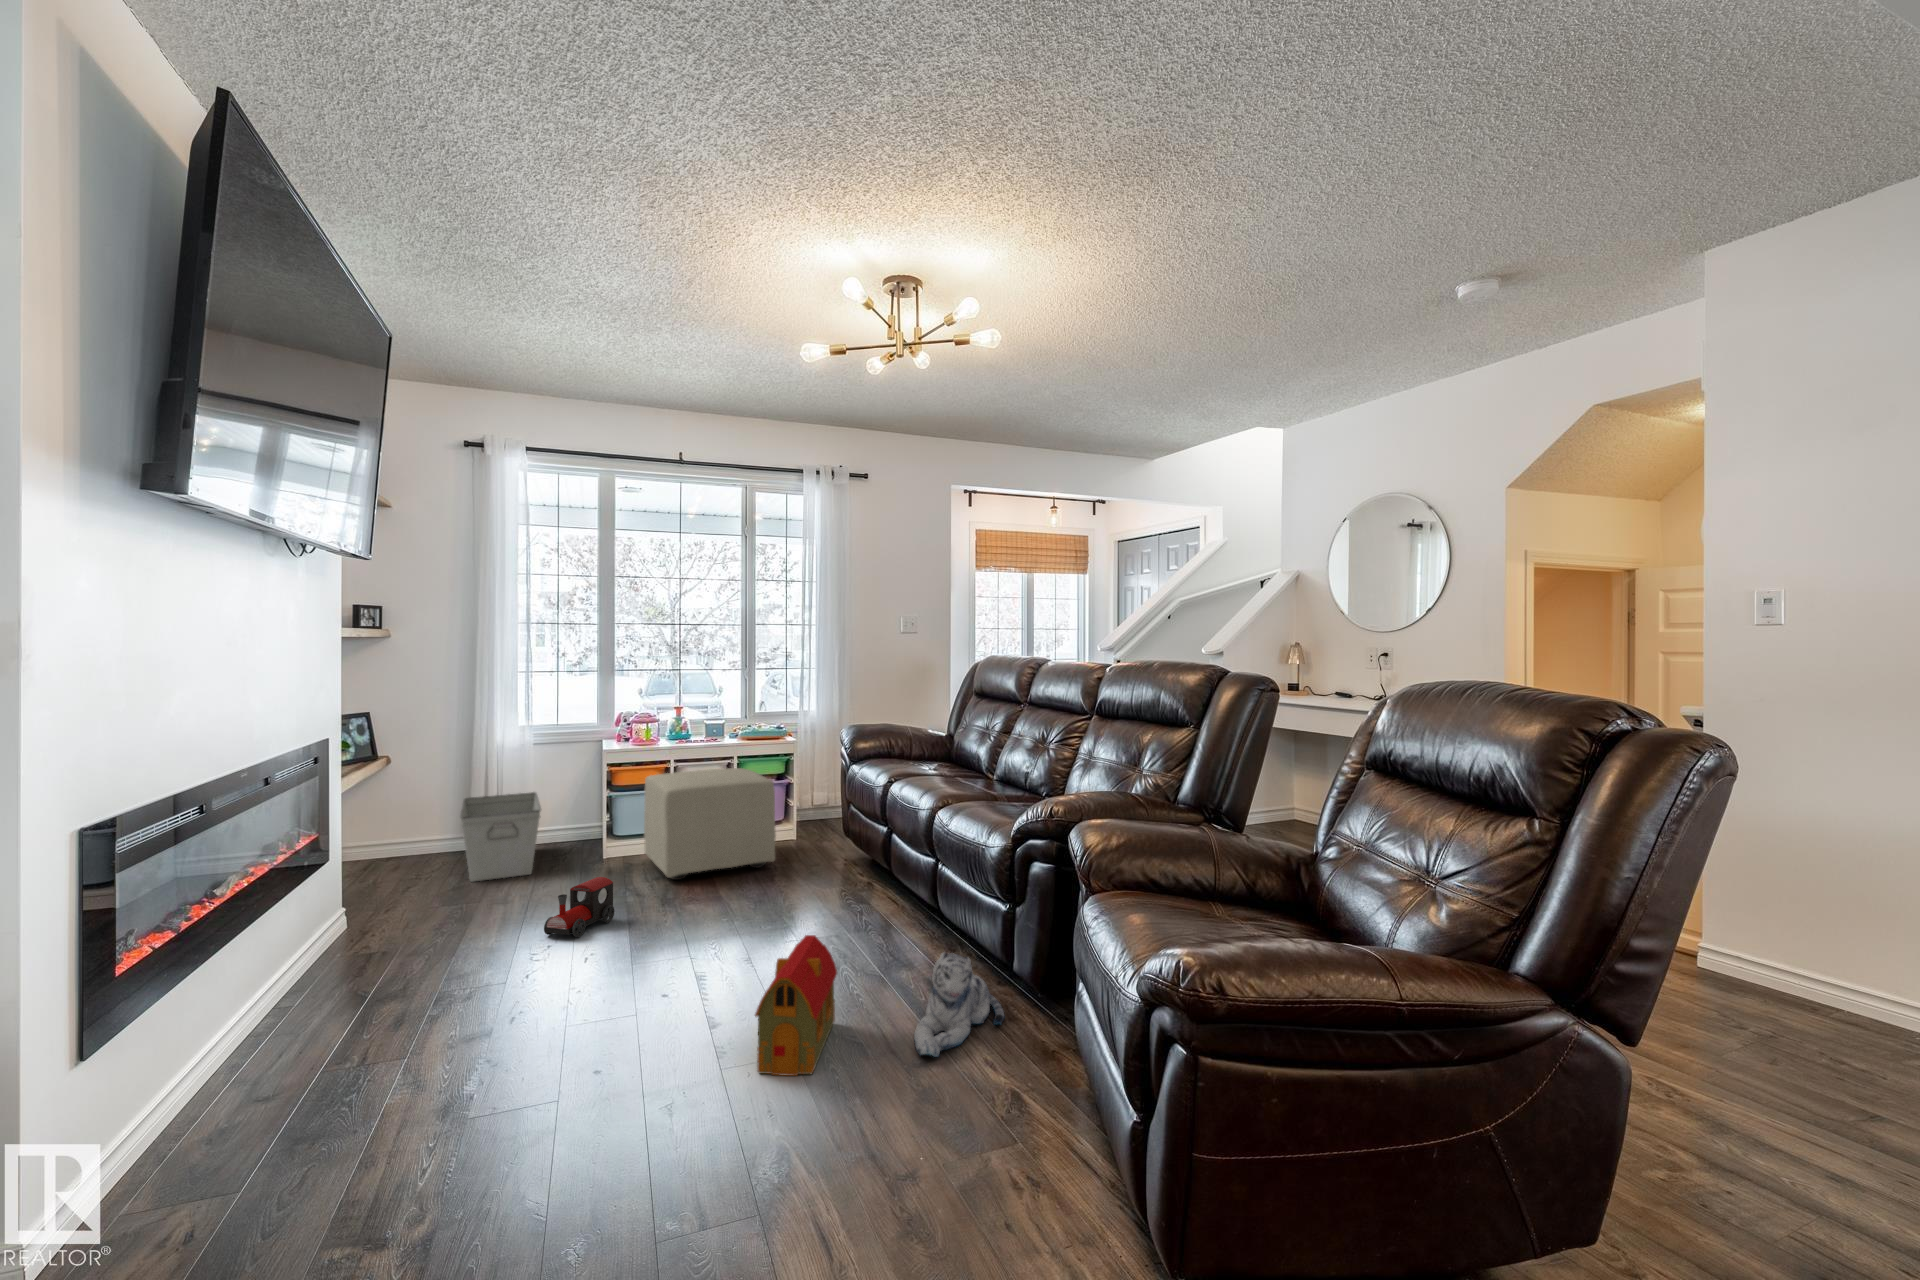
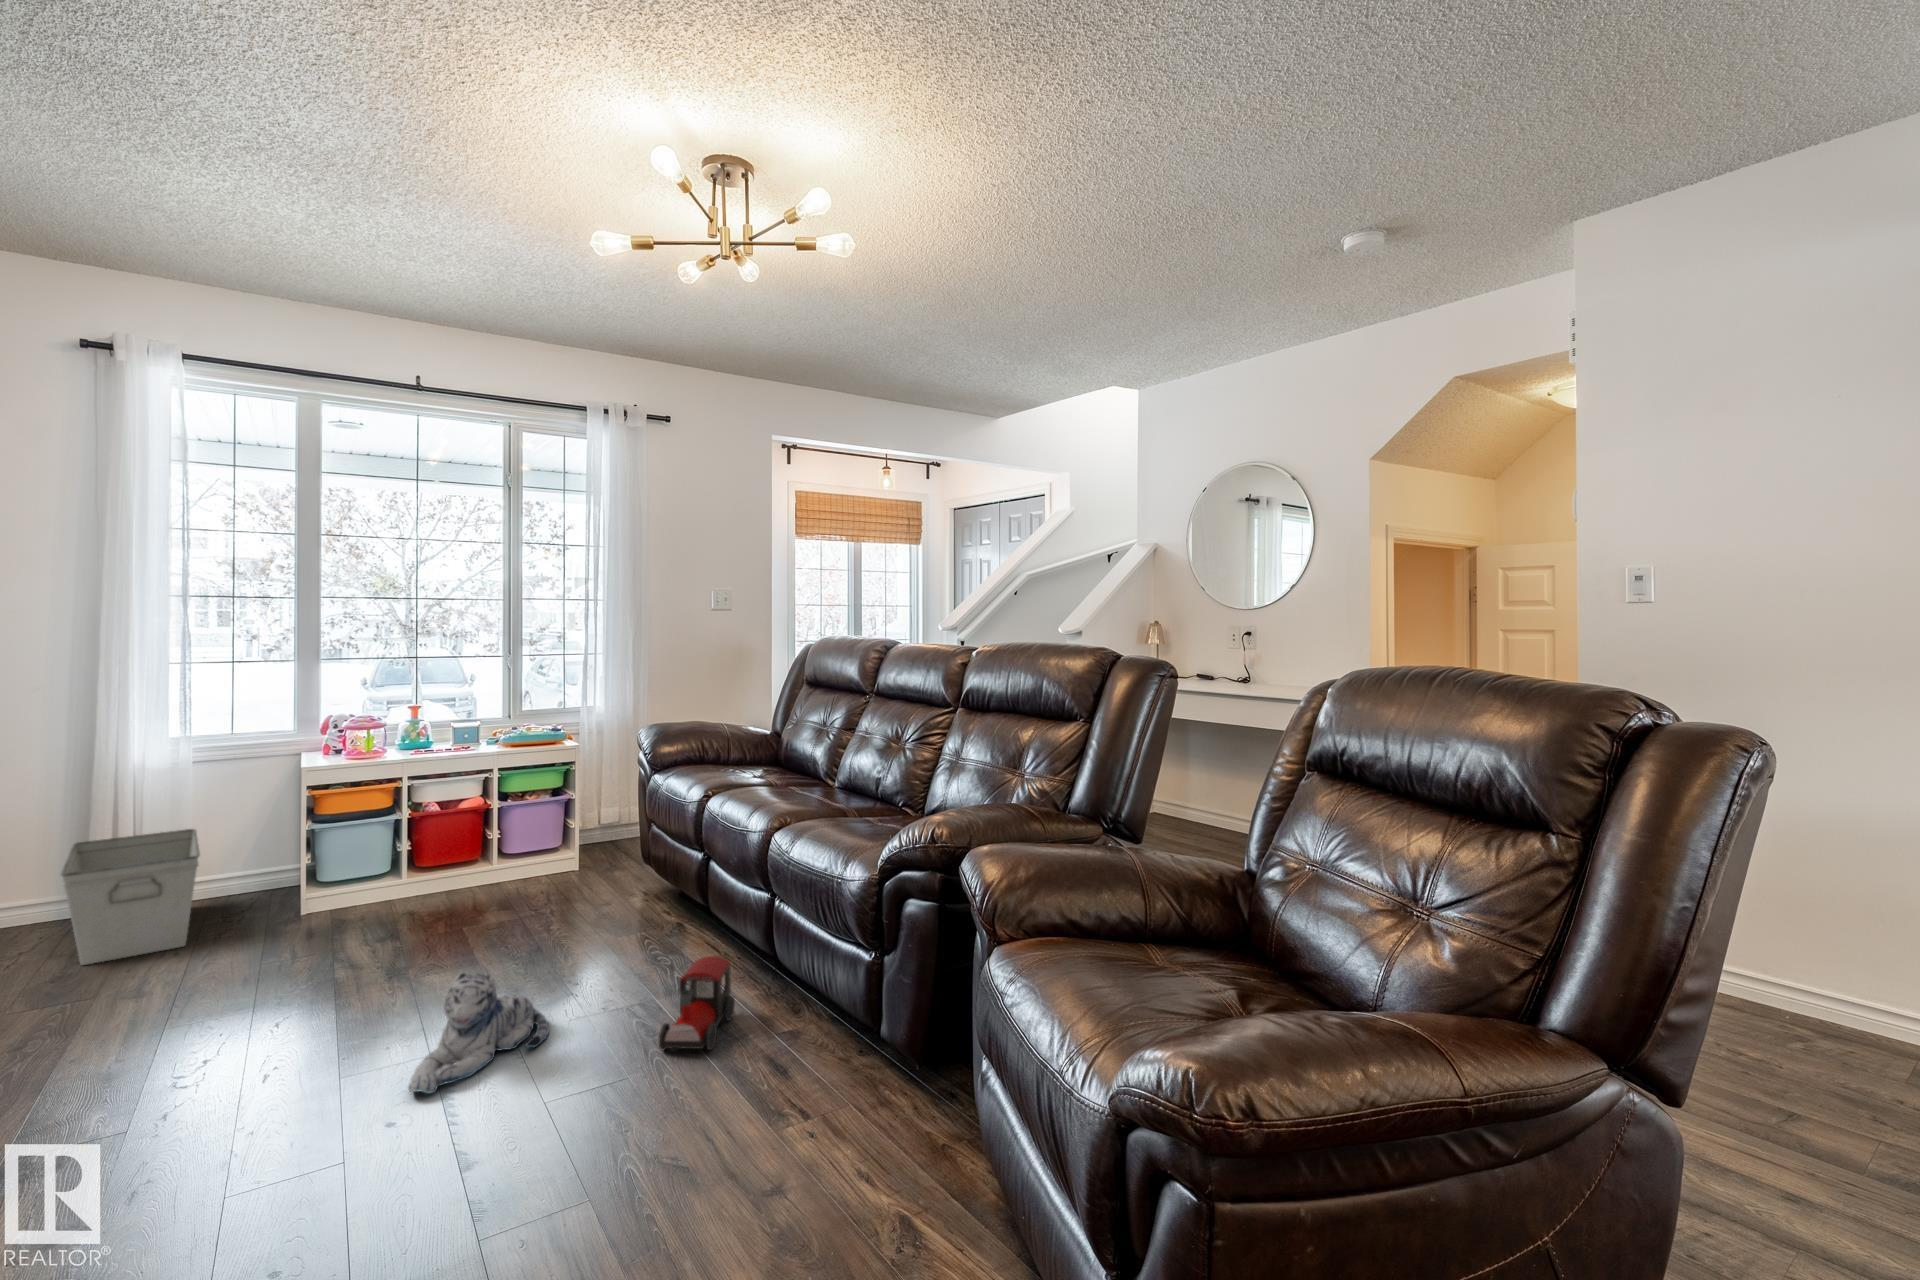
ottoman: present [644,768,776,880] -> none [363,784,553,939]
toy train: present [544,877,615,937] -> present [658,956,735,1050]
toy house: present [755,935,837,1076] -> none [530,1024,651,1242]
plush toy: present [914,953,1005,1057] -> present [409,973,549,1093]

